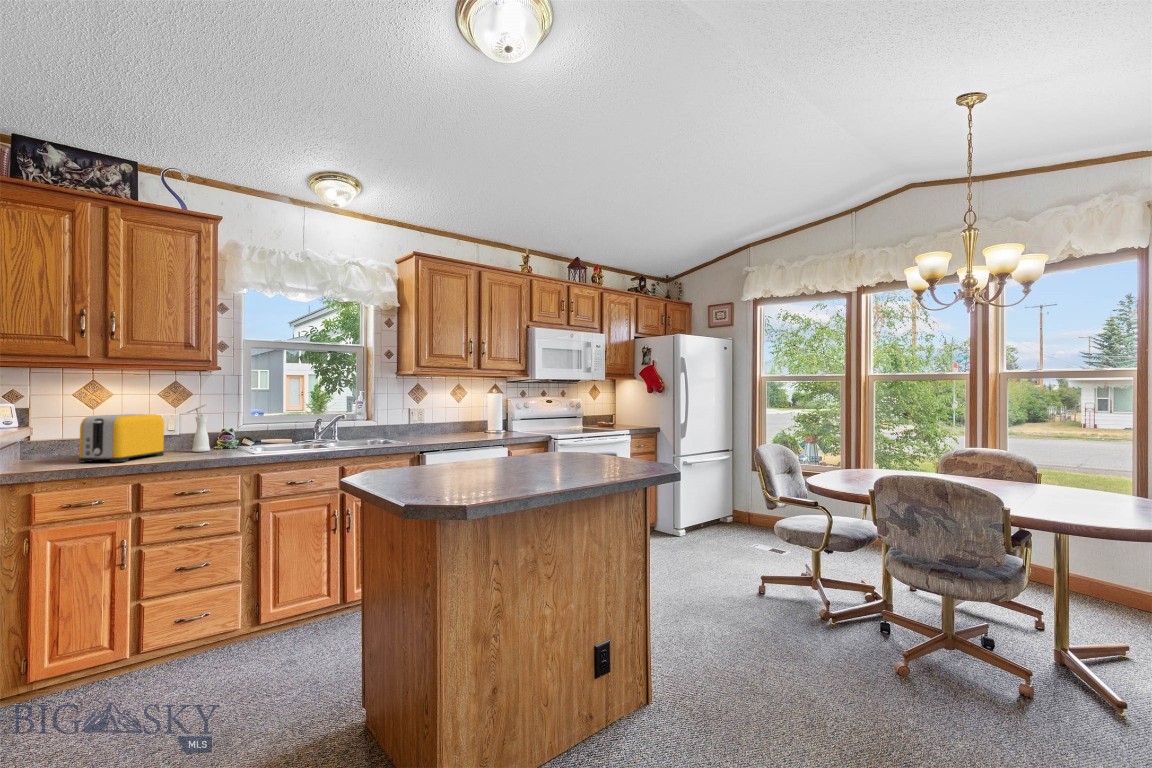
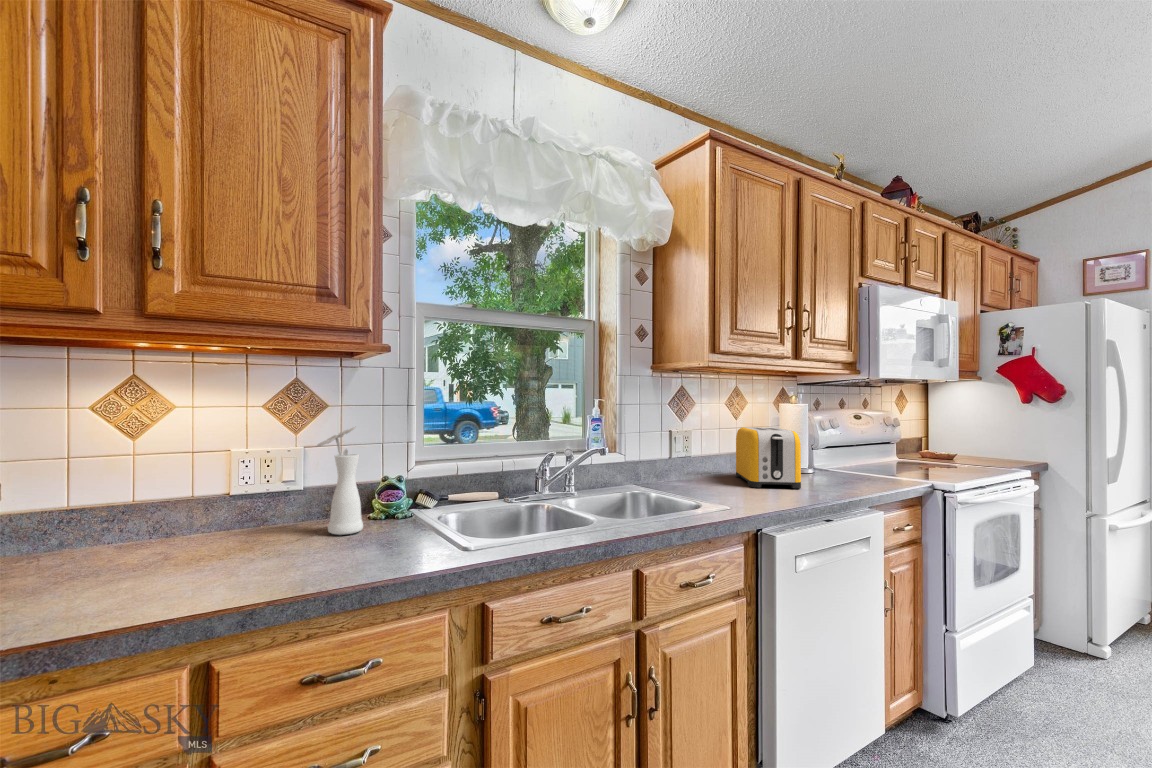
toaster: present [79,414,164,463] -> present [736,427,801,488]

